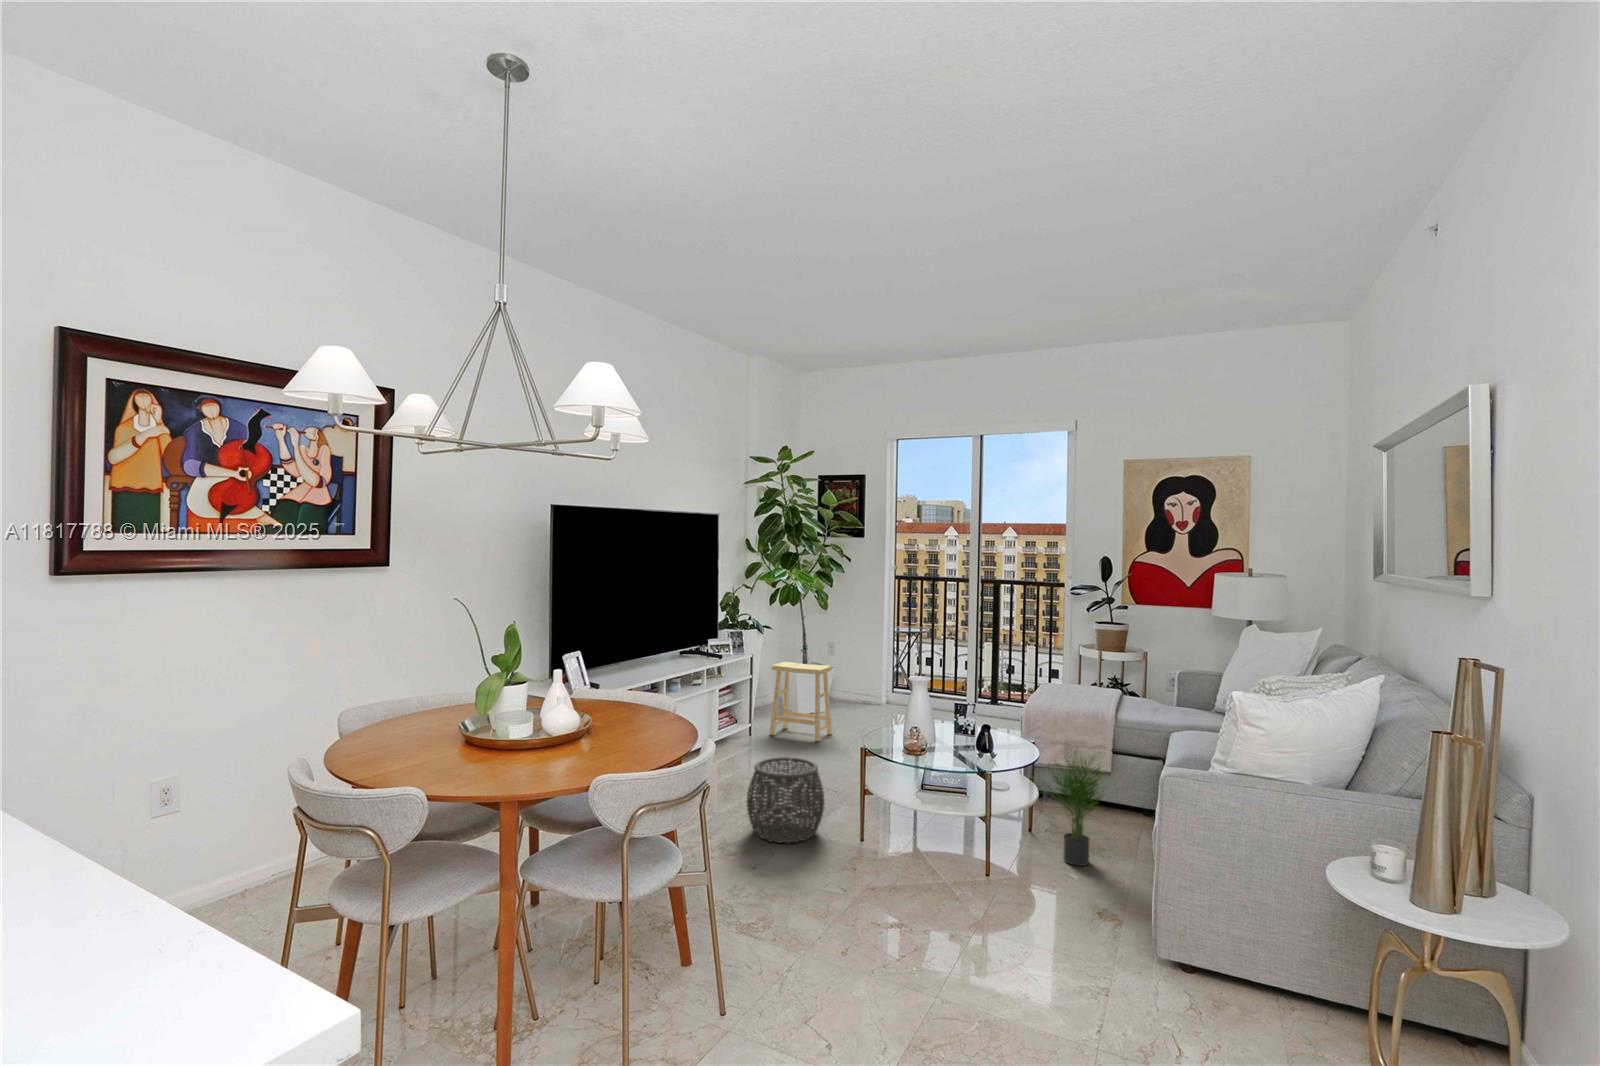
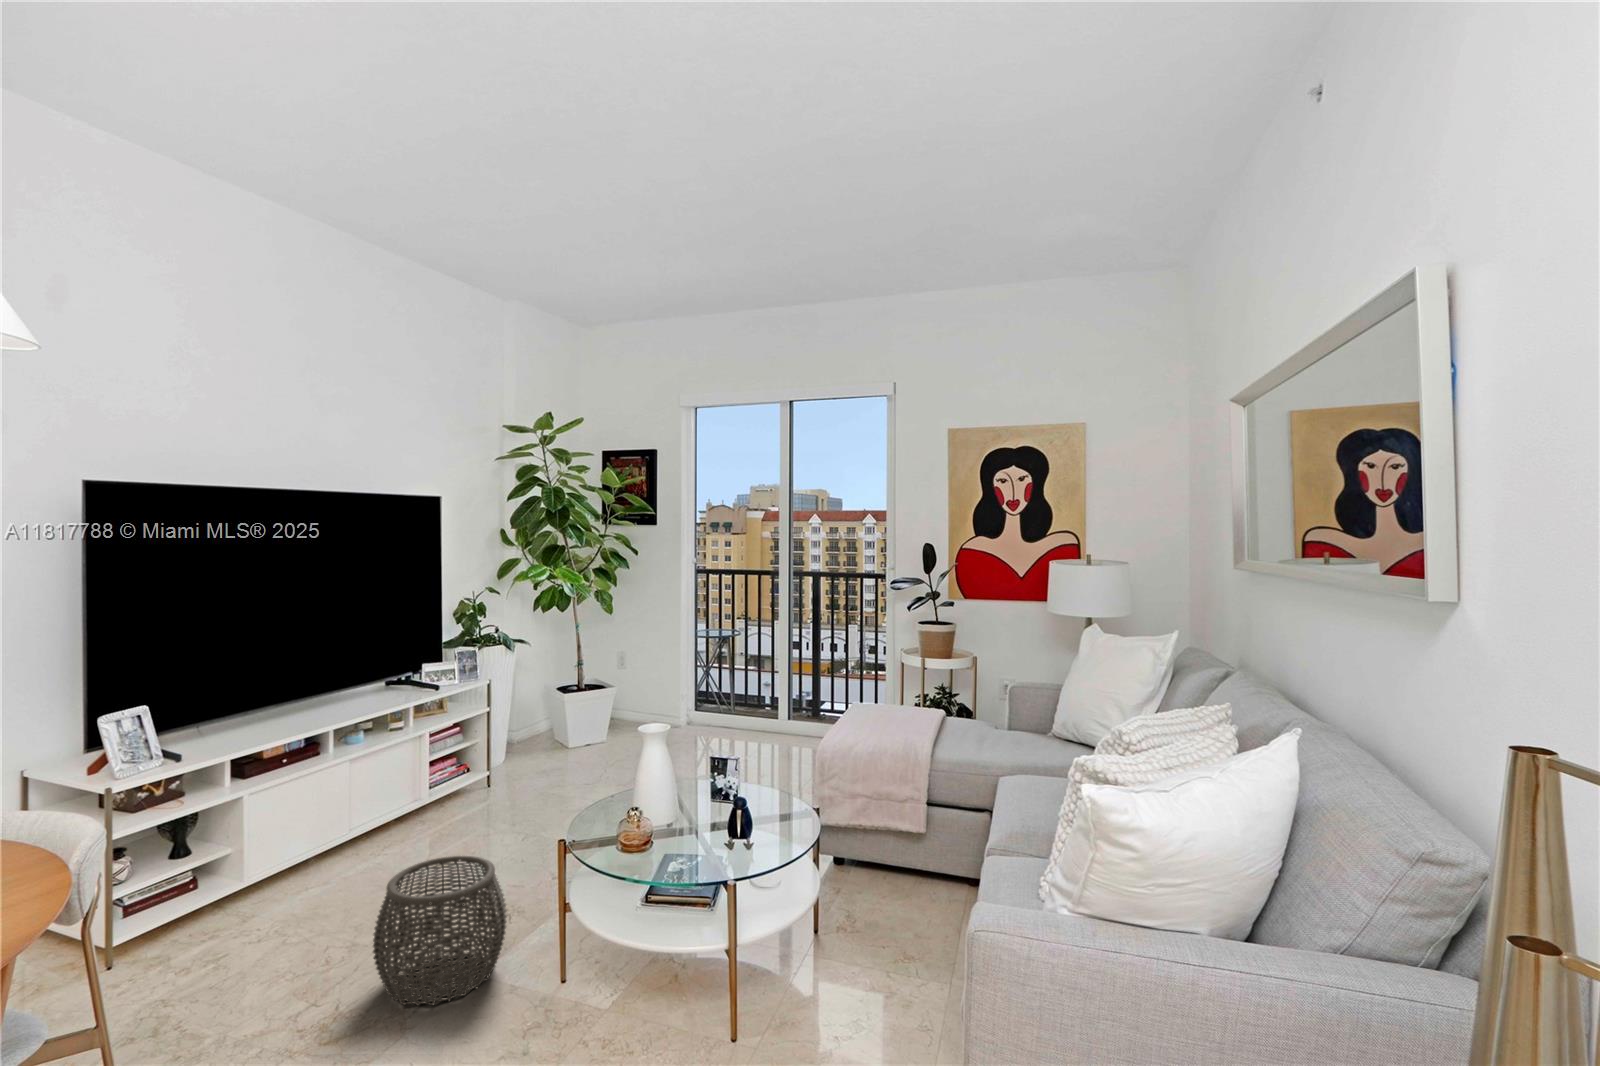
footstool: present [769,662,832,741] -> none [514,686,599,789]
potted plant: present [1045,749,1108,866] -> none [795,809,927,1002]

